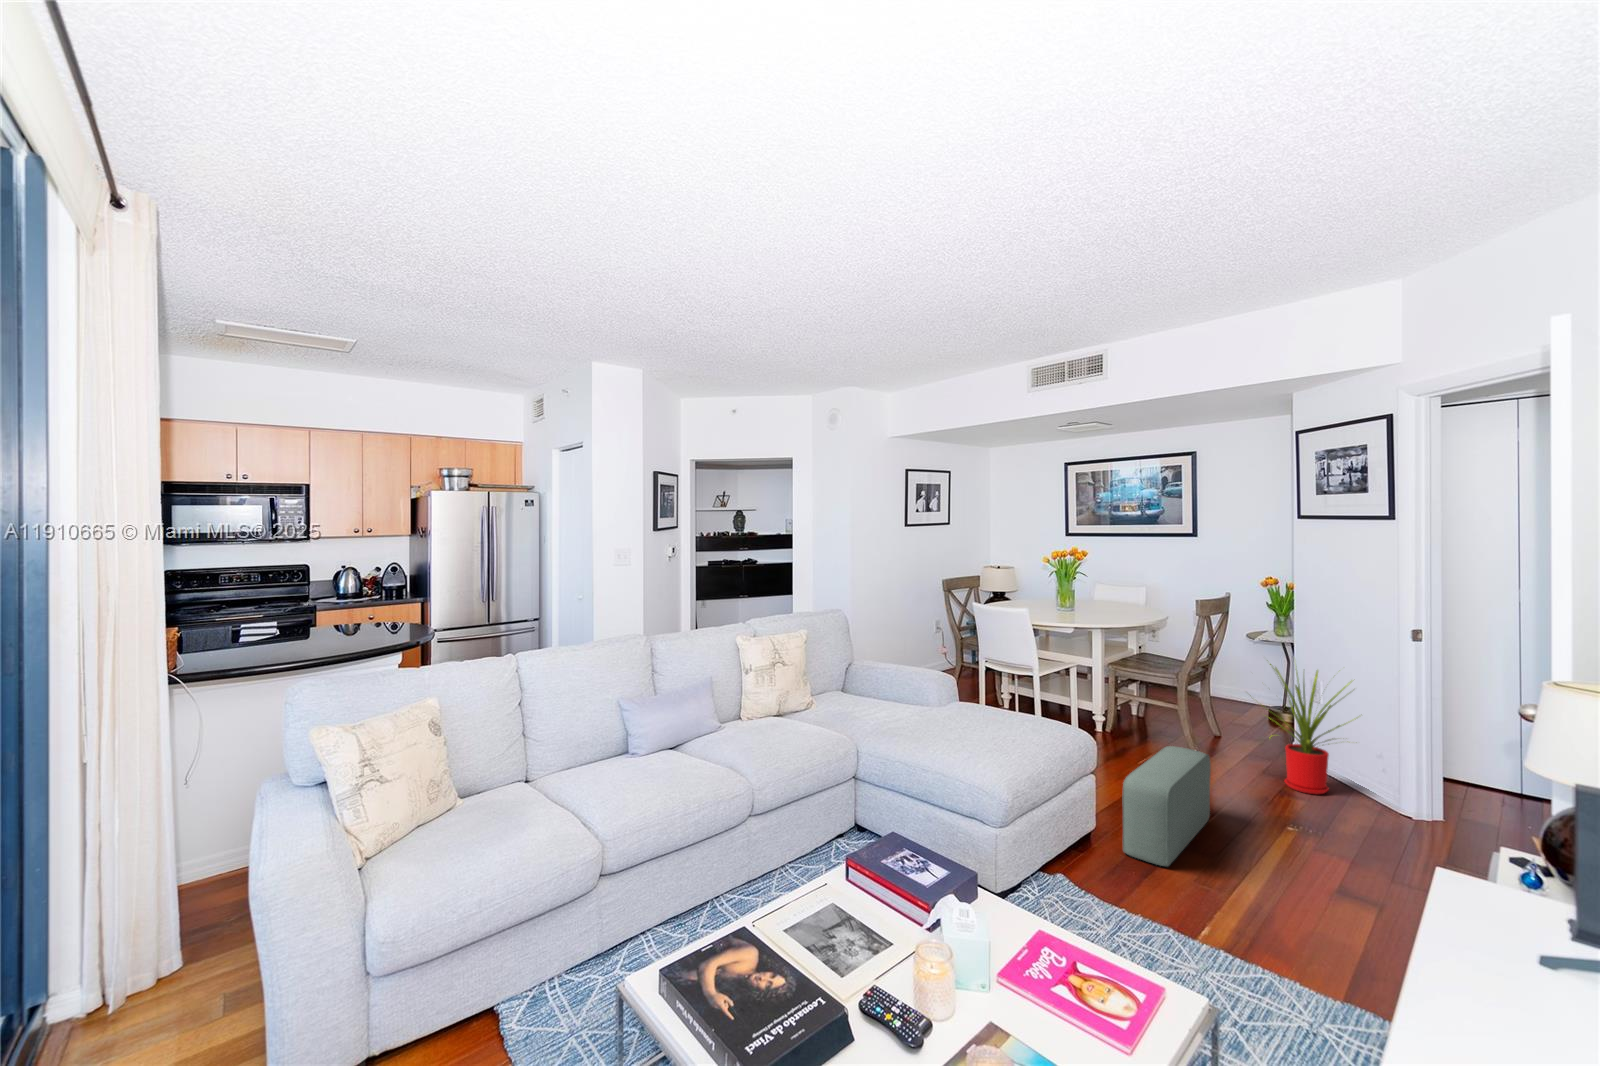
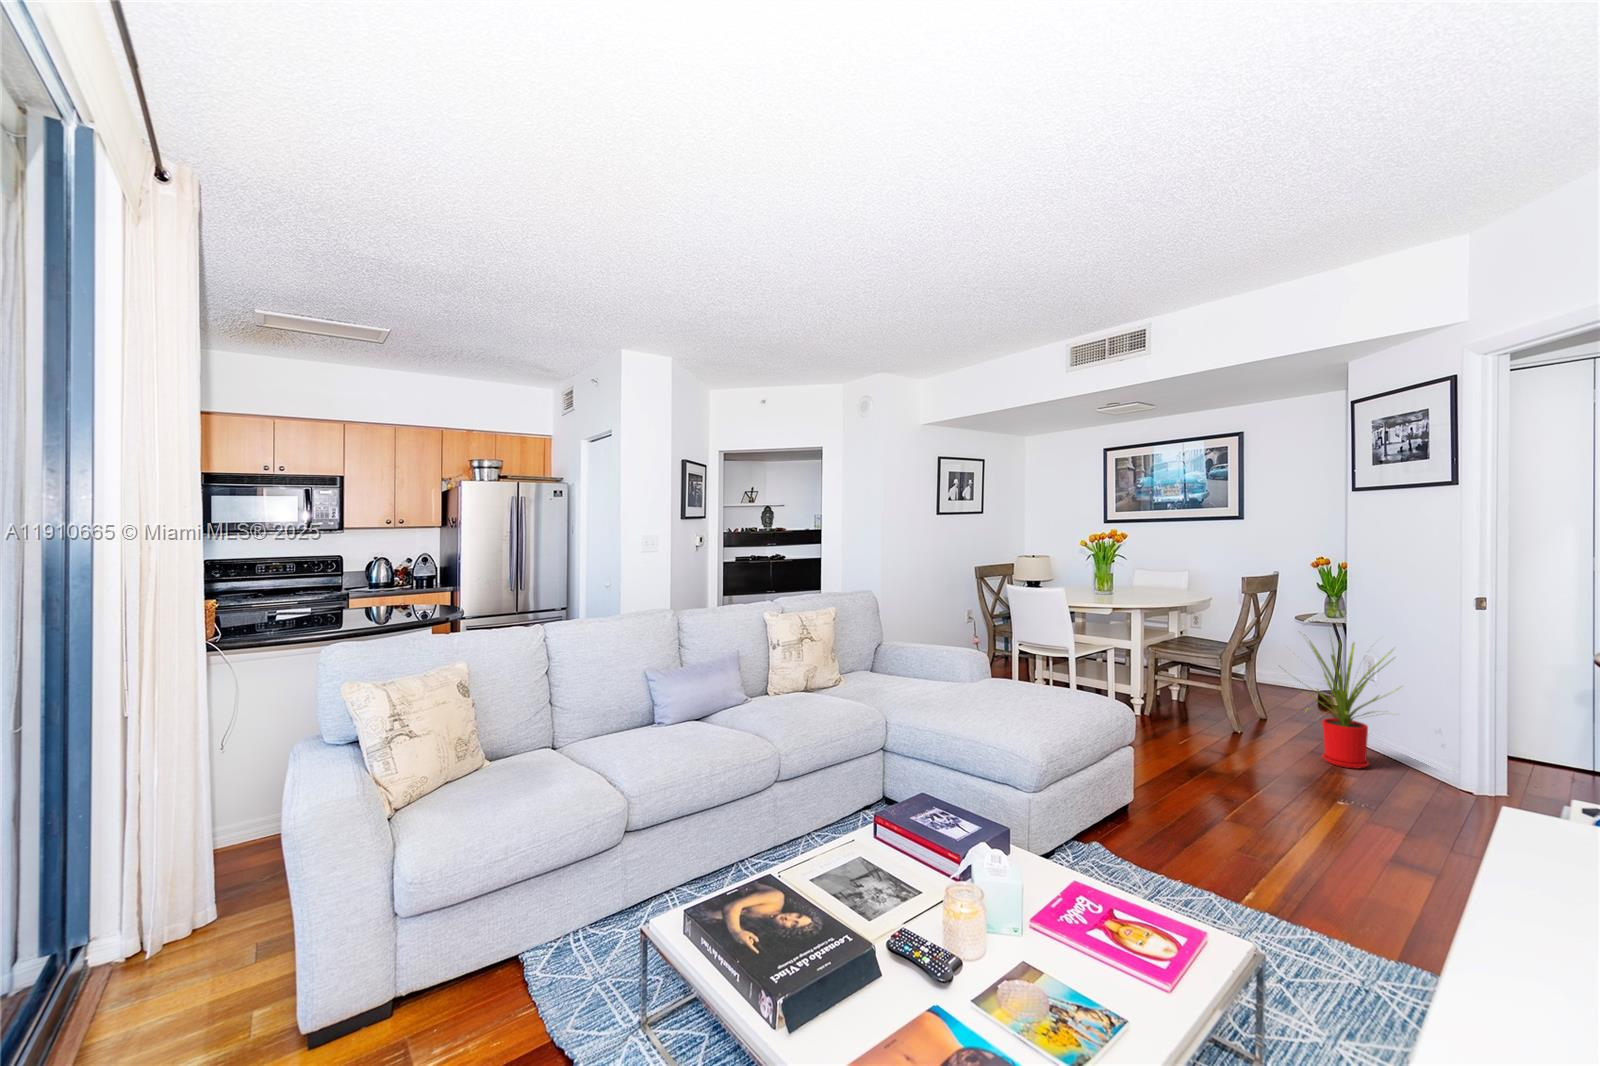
pouf: present [1123,746,1211,866] -> none [1155,717,1245,835]

